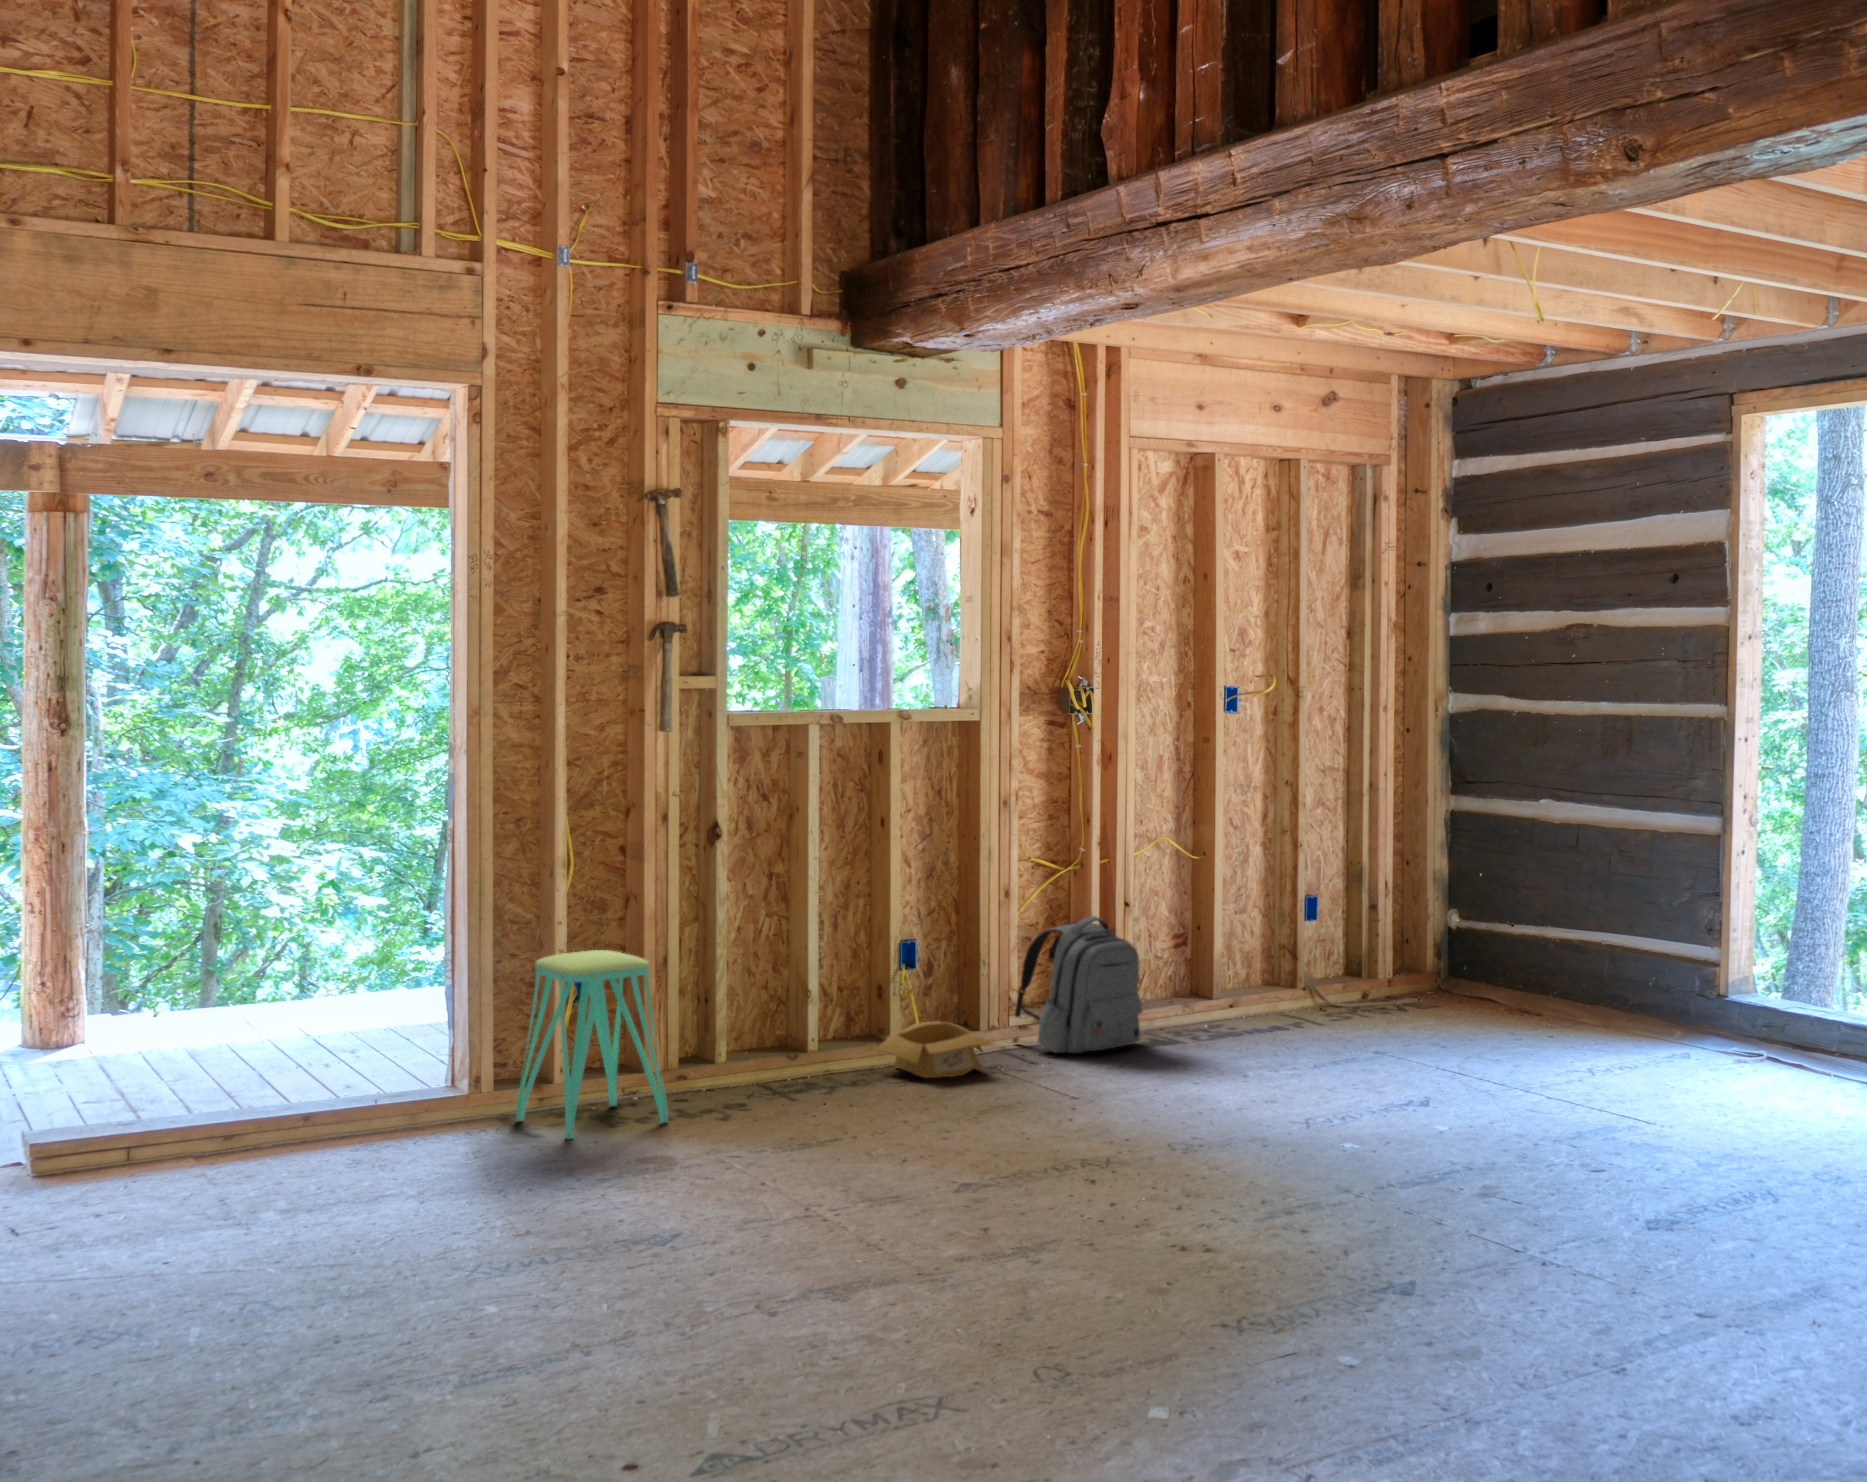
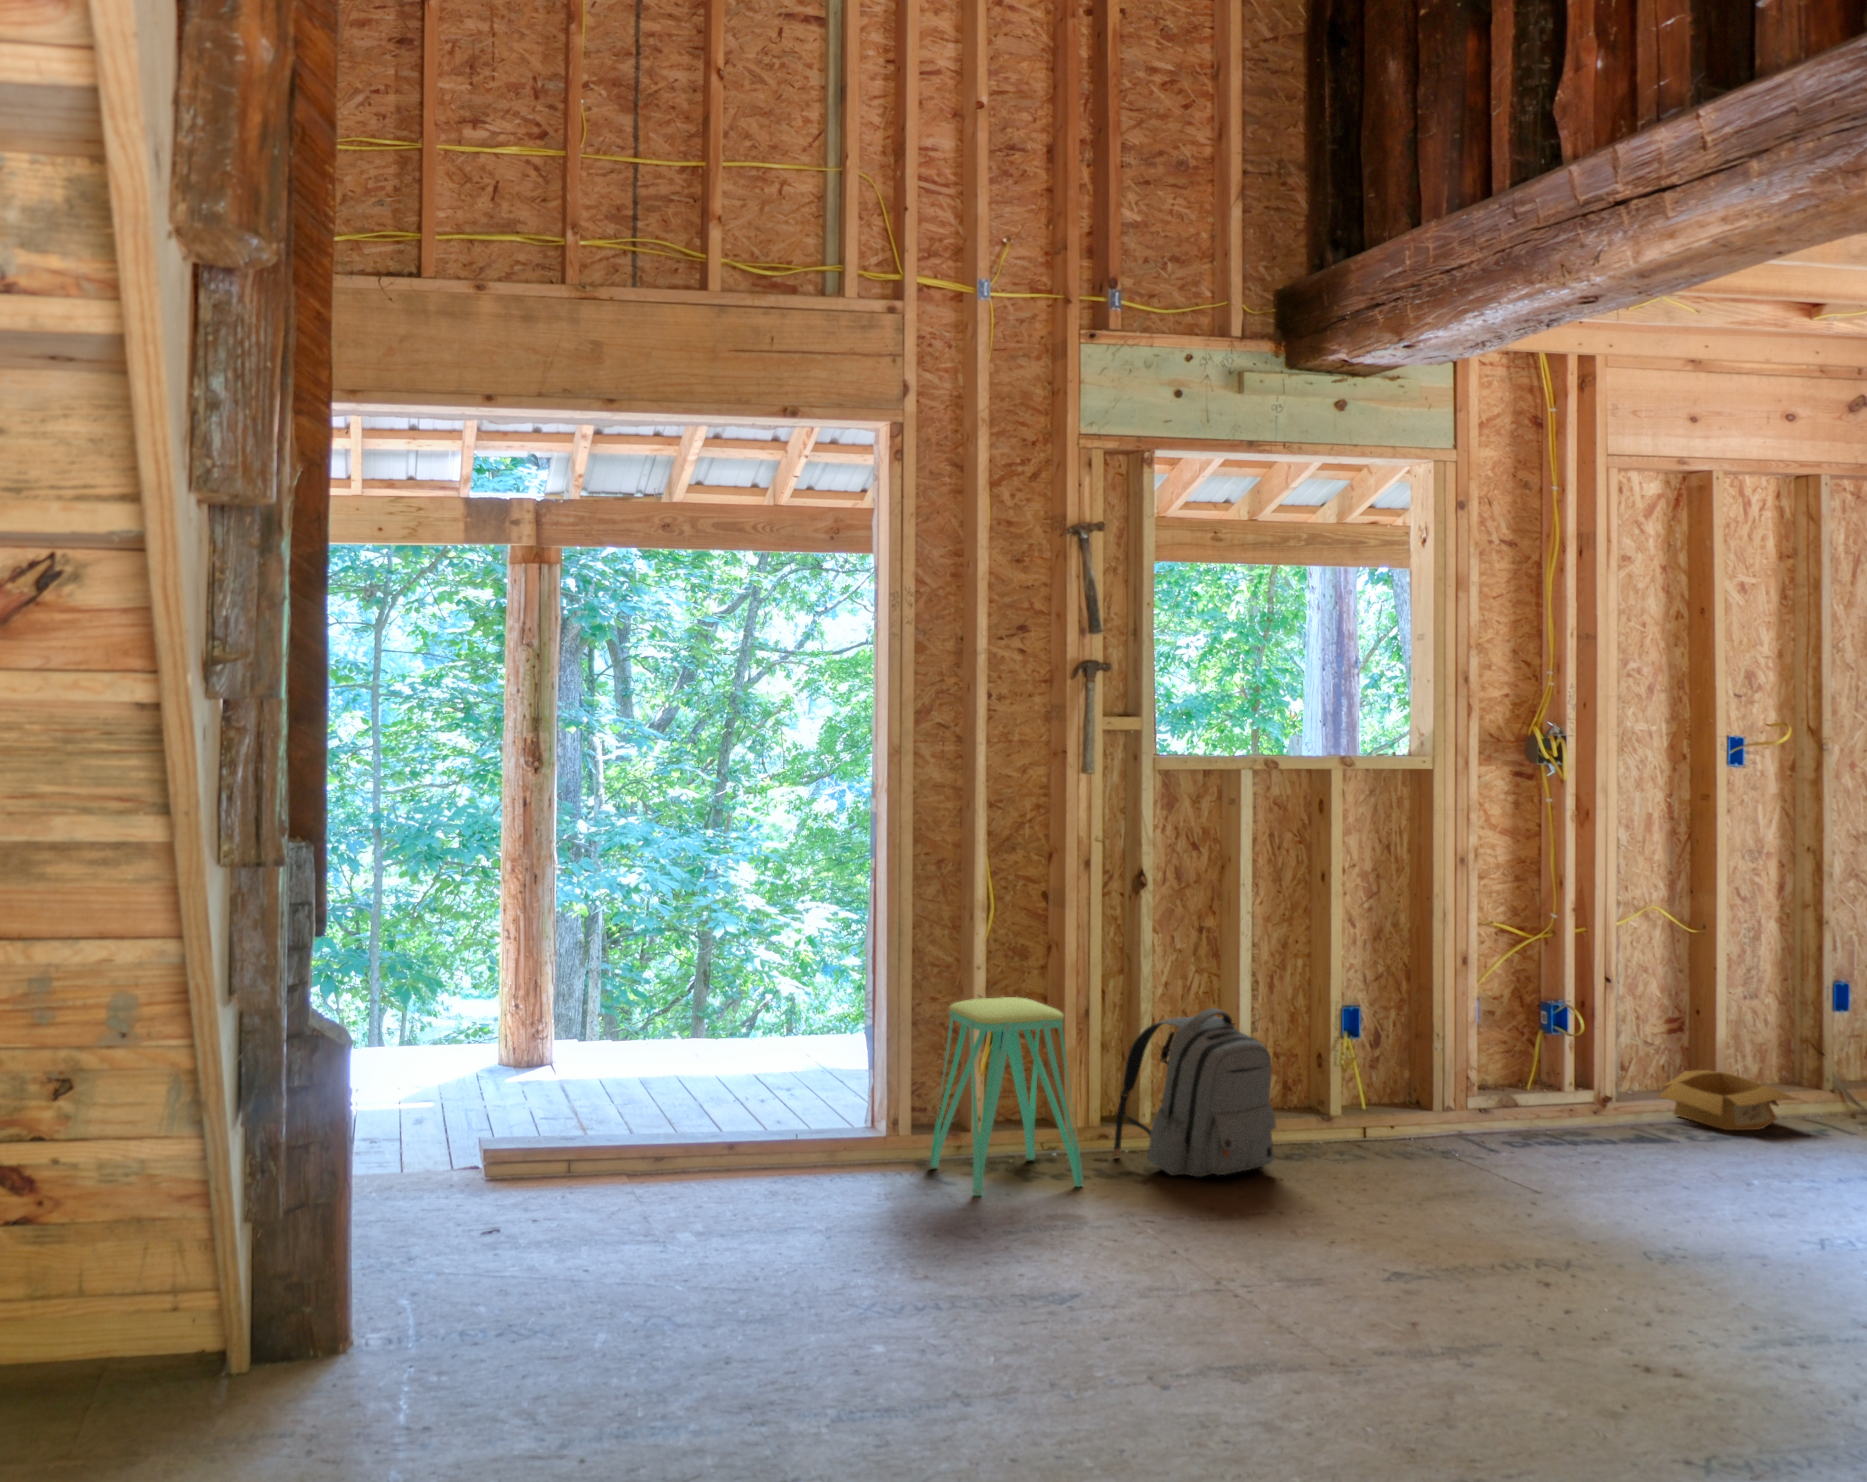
backpack: present [1013,916,1142,1053] -> present [1113,1008,1276,1177]
cardboard box: present [877,1021,993,1078] -> present [1659,1070,1794,1130]

